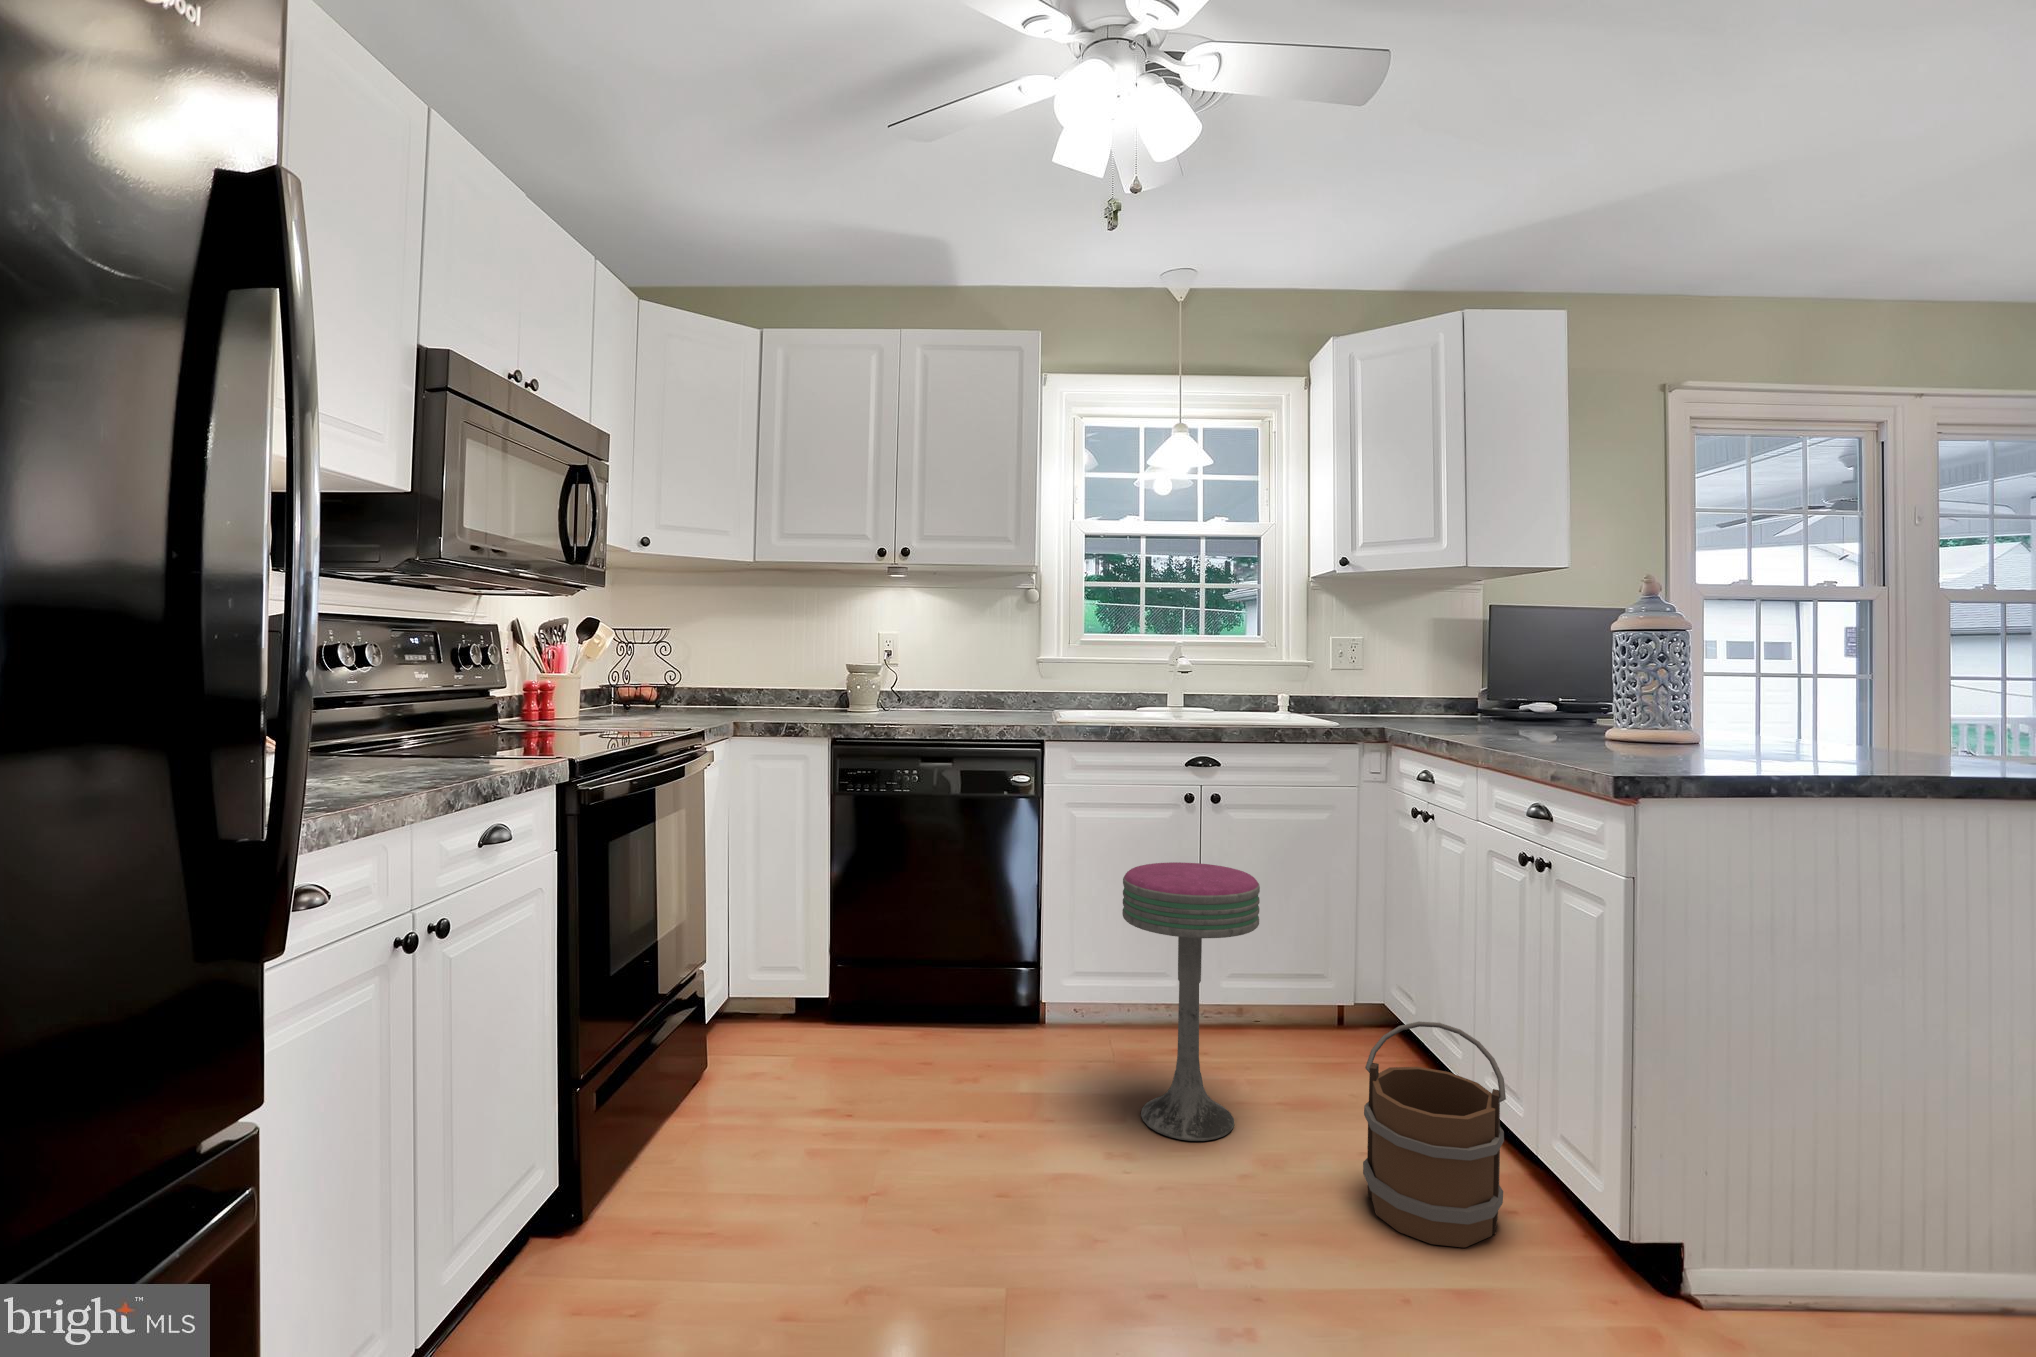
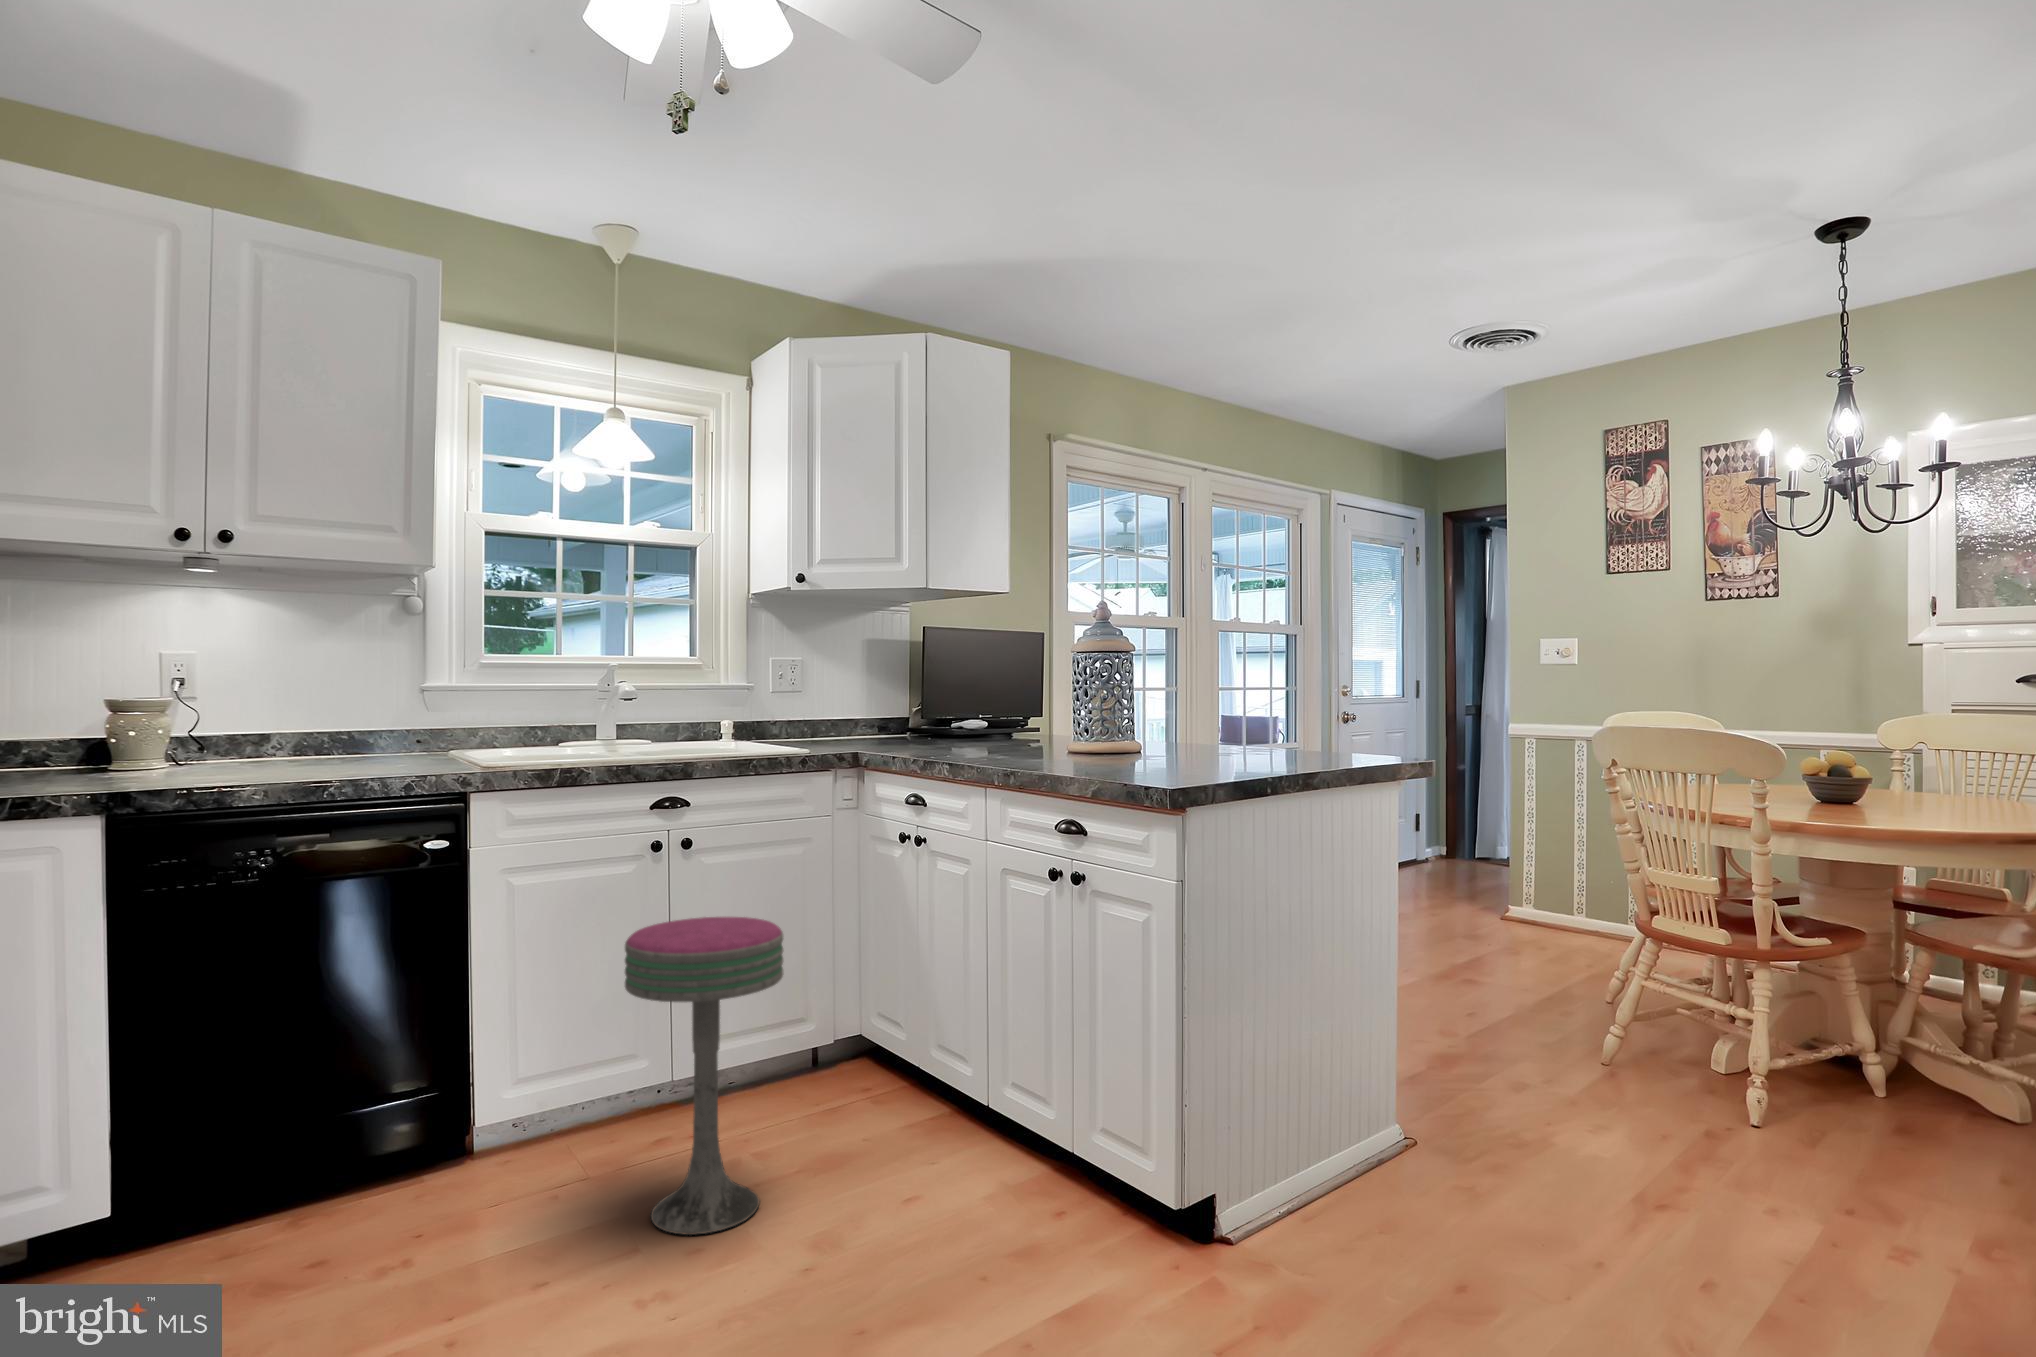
bucket: present [1363,1022,1506,1248] -> none [908,1033,1032,1244]

